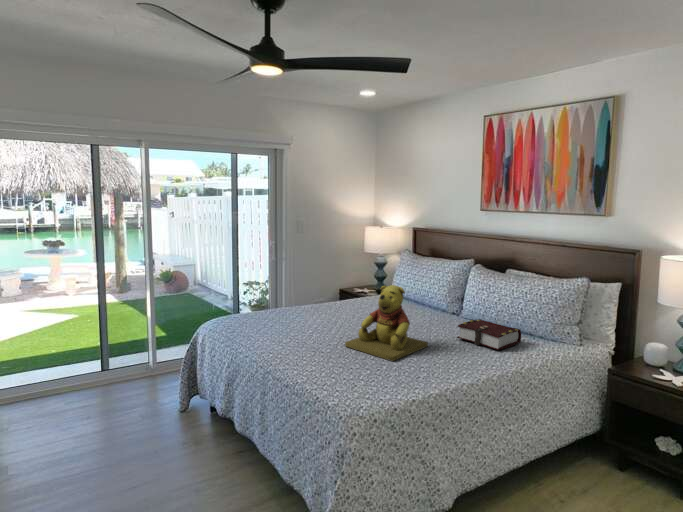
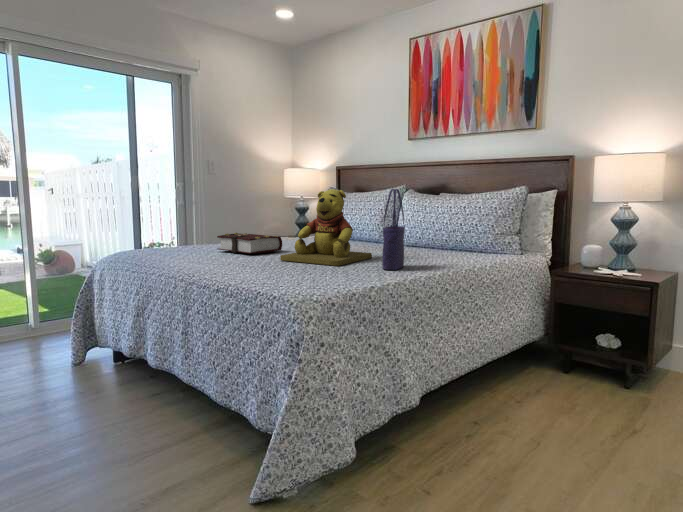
tote bag: none [431,299,454,374] -> present [382,189,405,270]
book: present [457,320,521,350] -> present [217,233,282,254]

